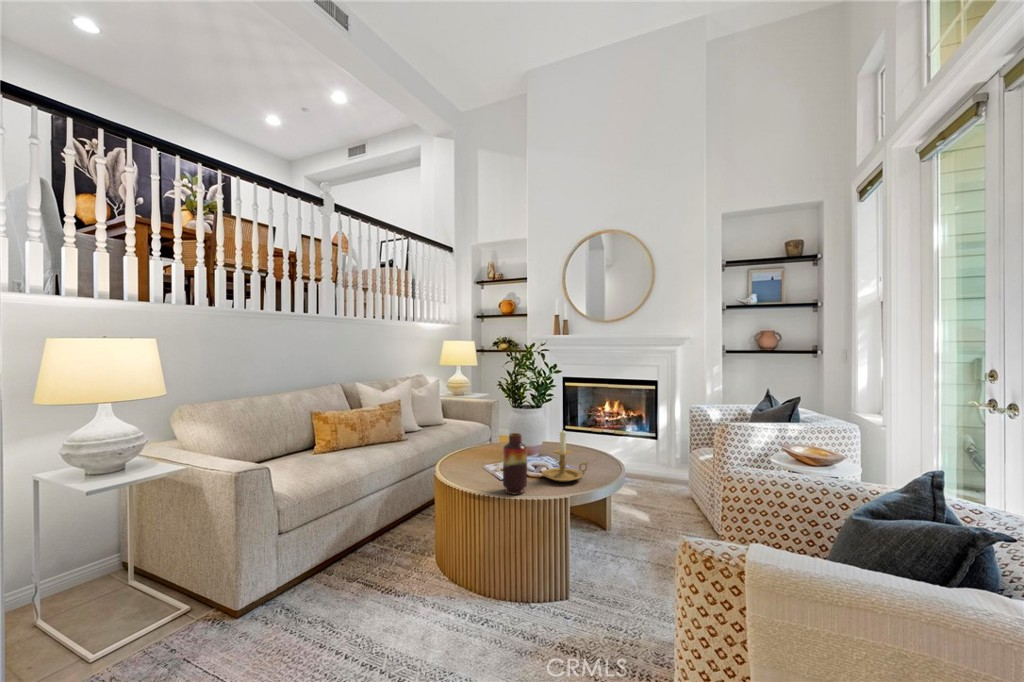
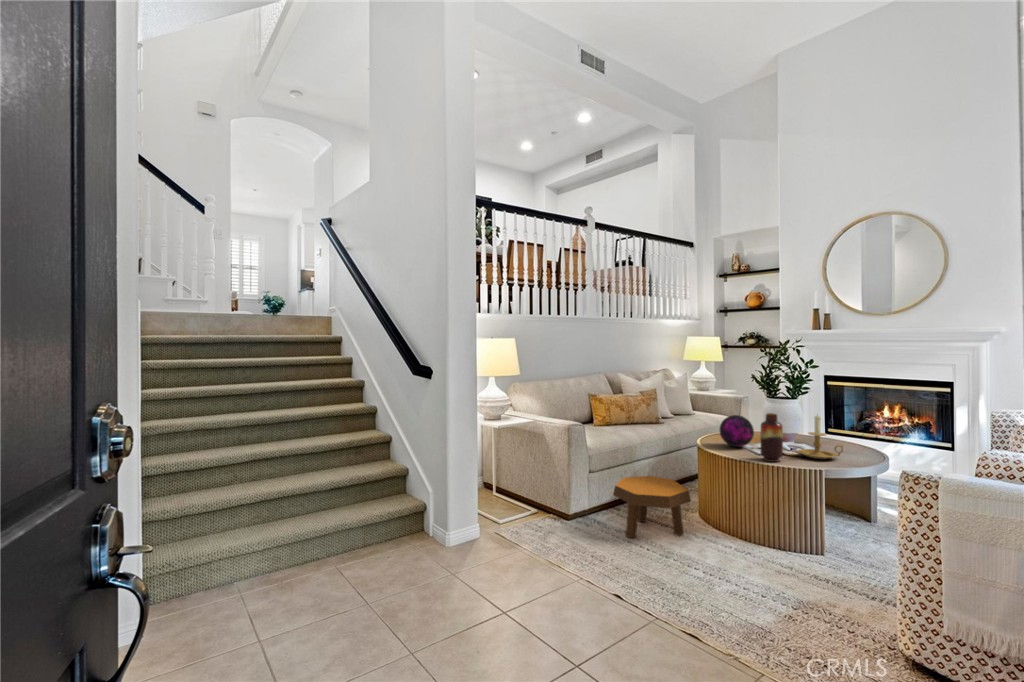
decorative orb: none [460,434,497,472] -> present [720,415,754,447]
footstool: none [308,523,418,635] -> present [613,476,691,538]

